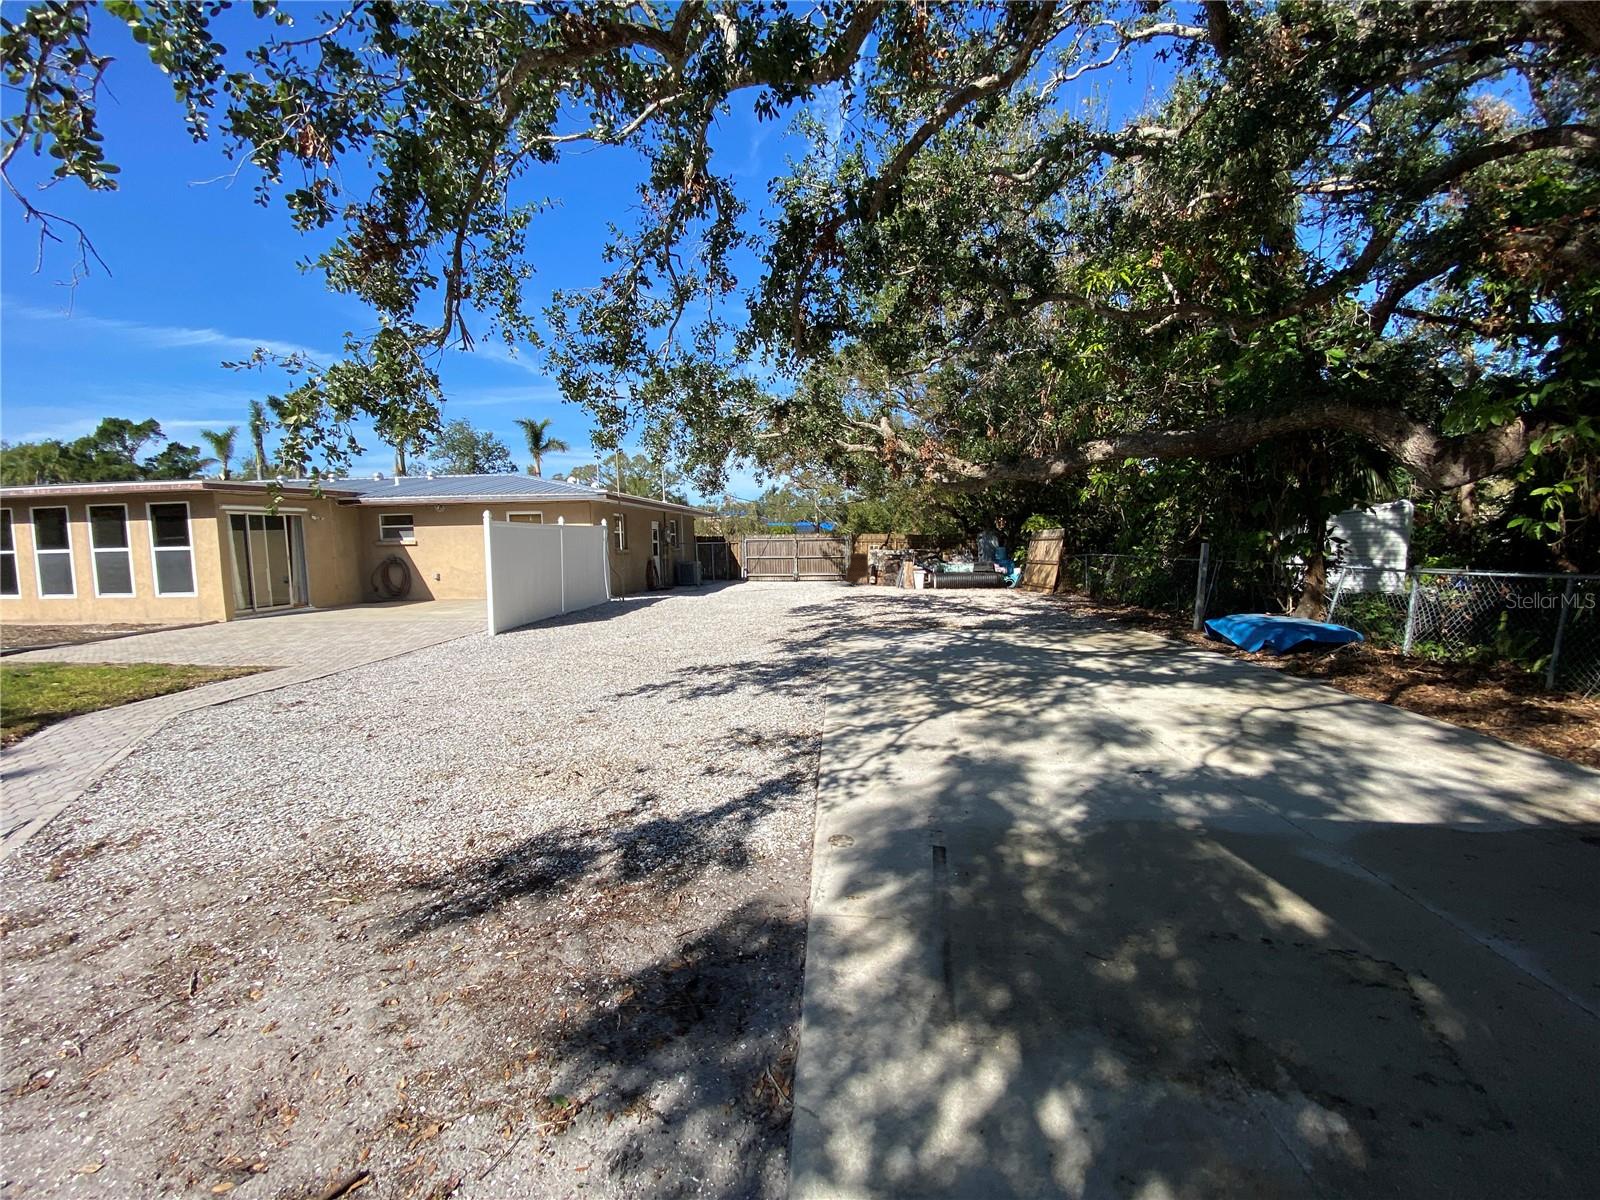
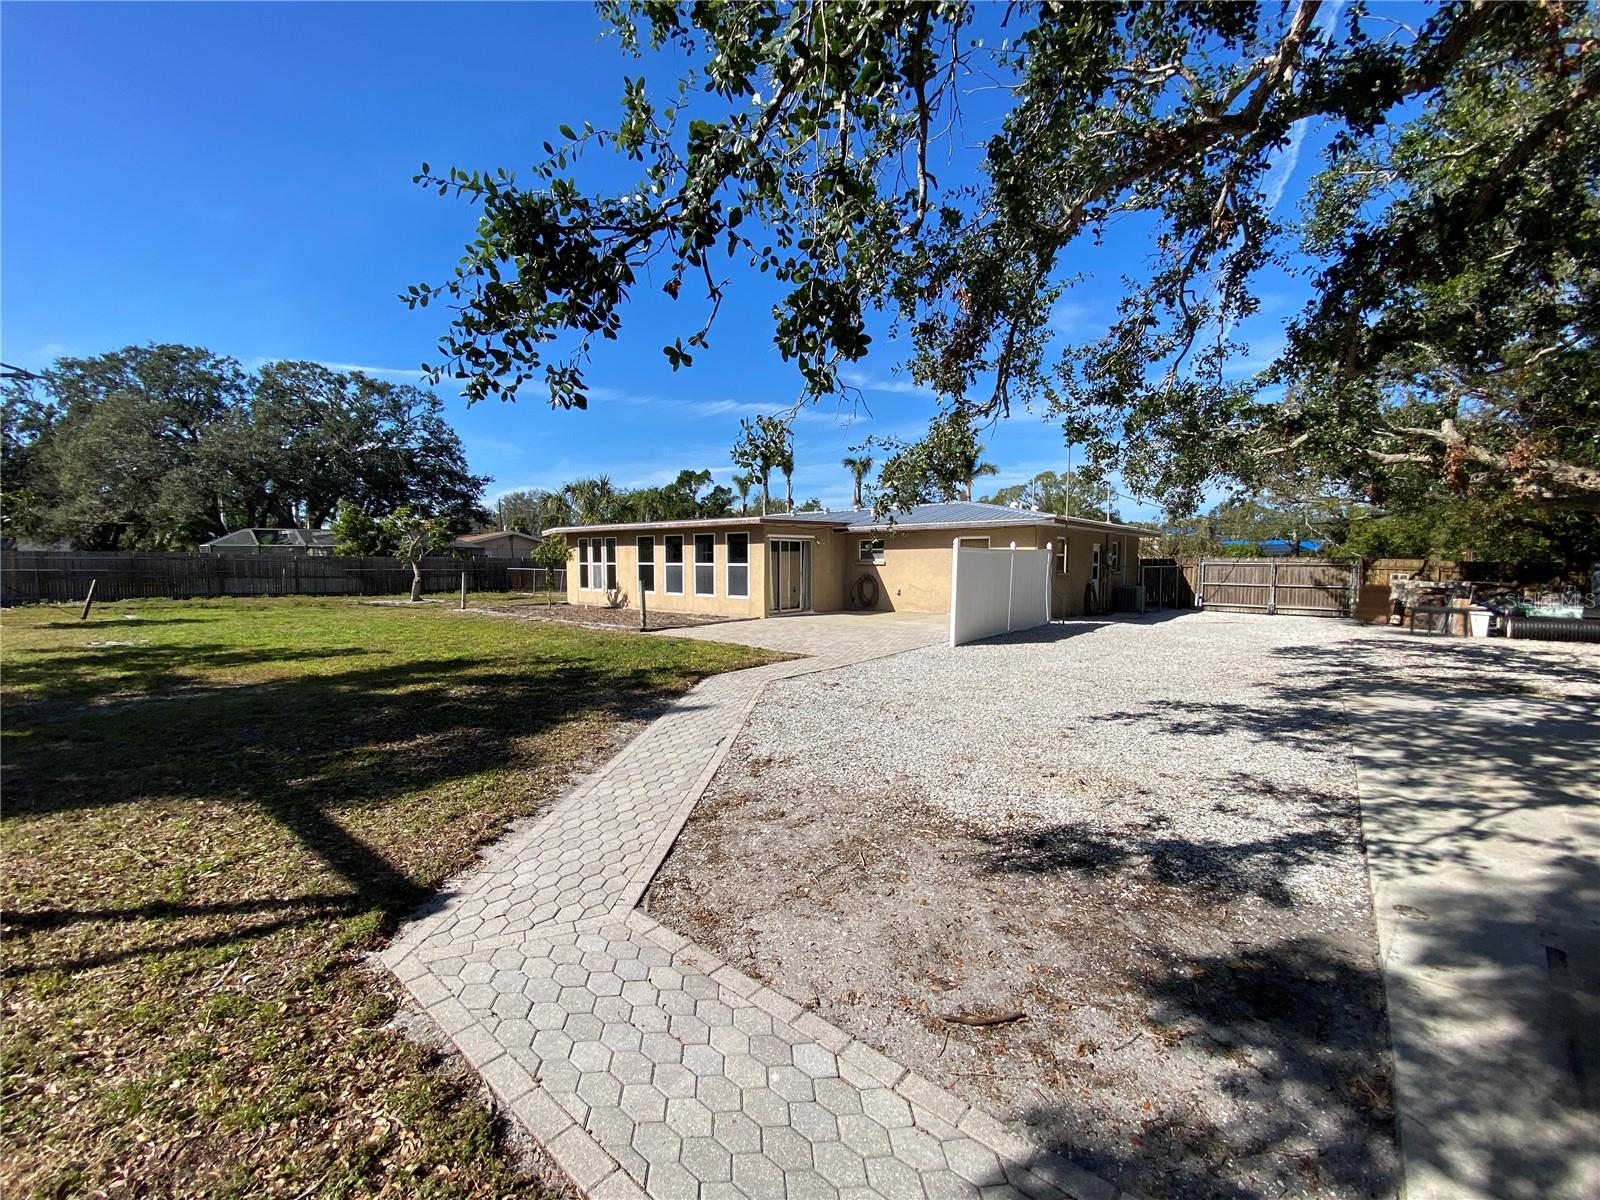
round table: none [876,568,913,592] -> present [1409,606,1471,638]

